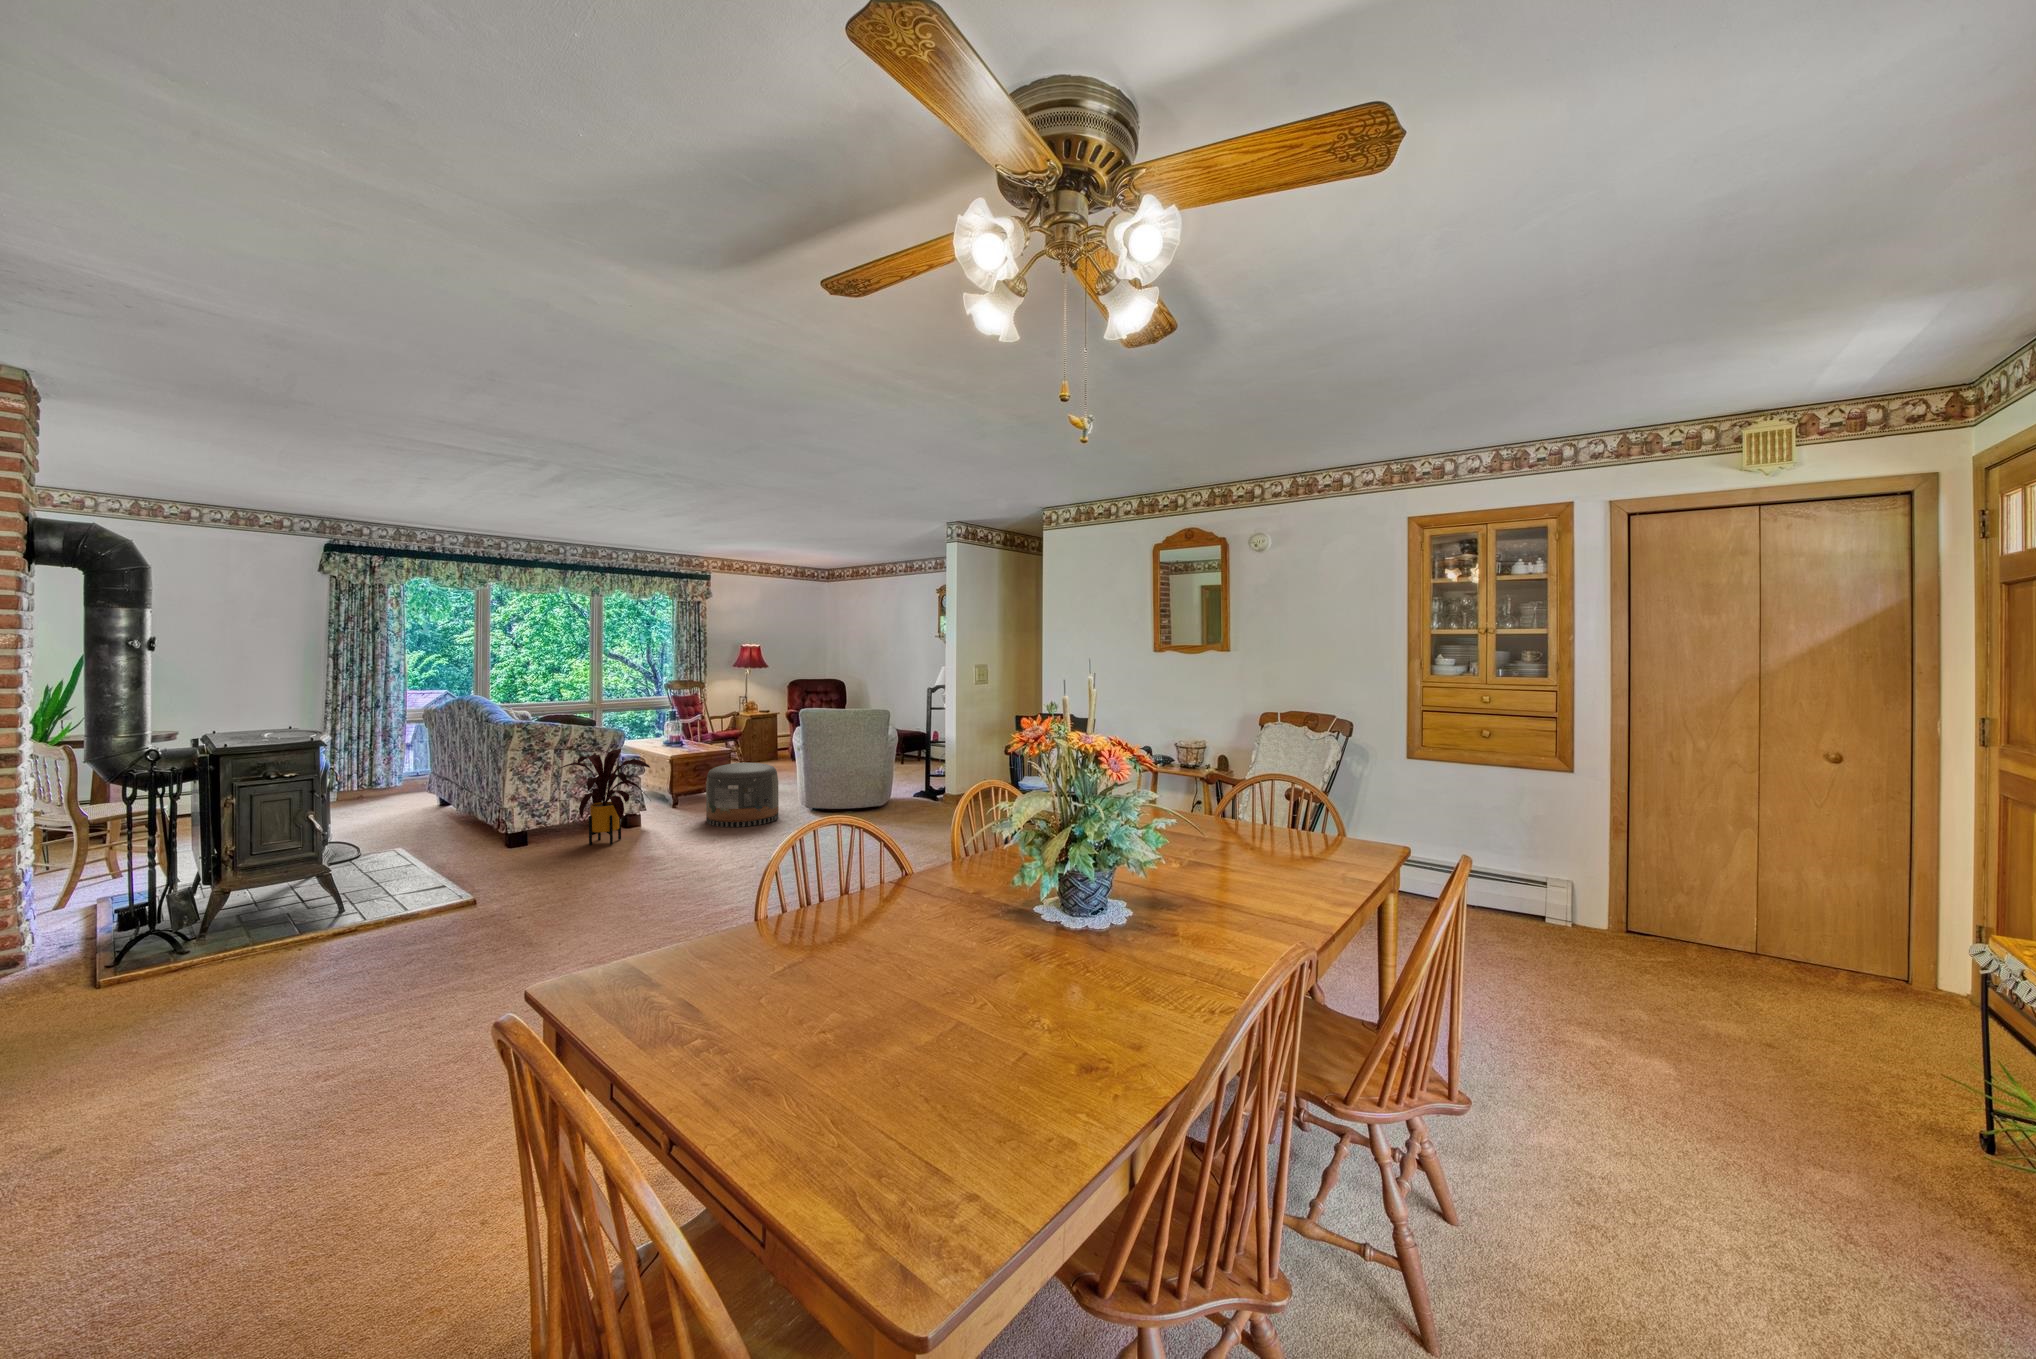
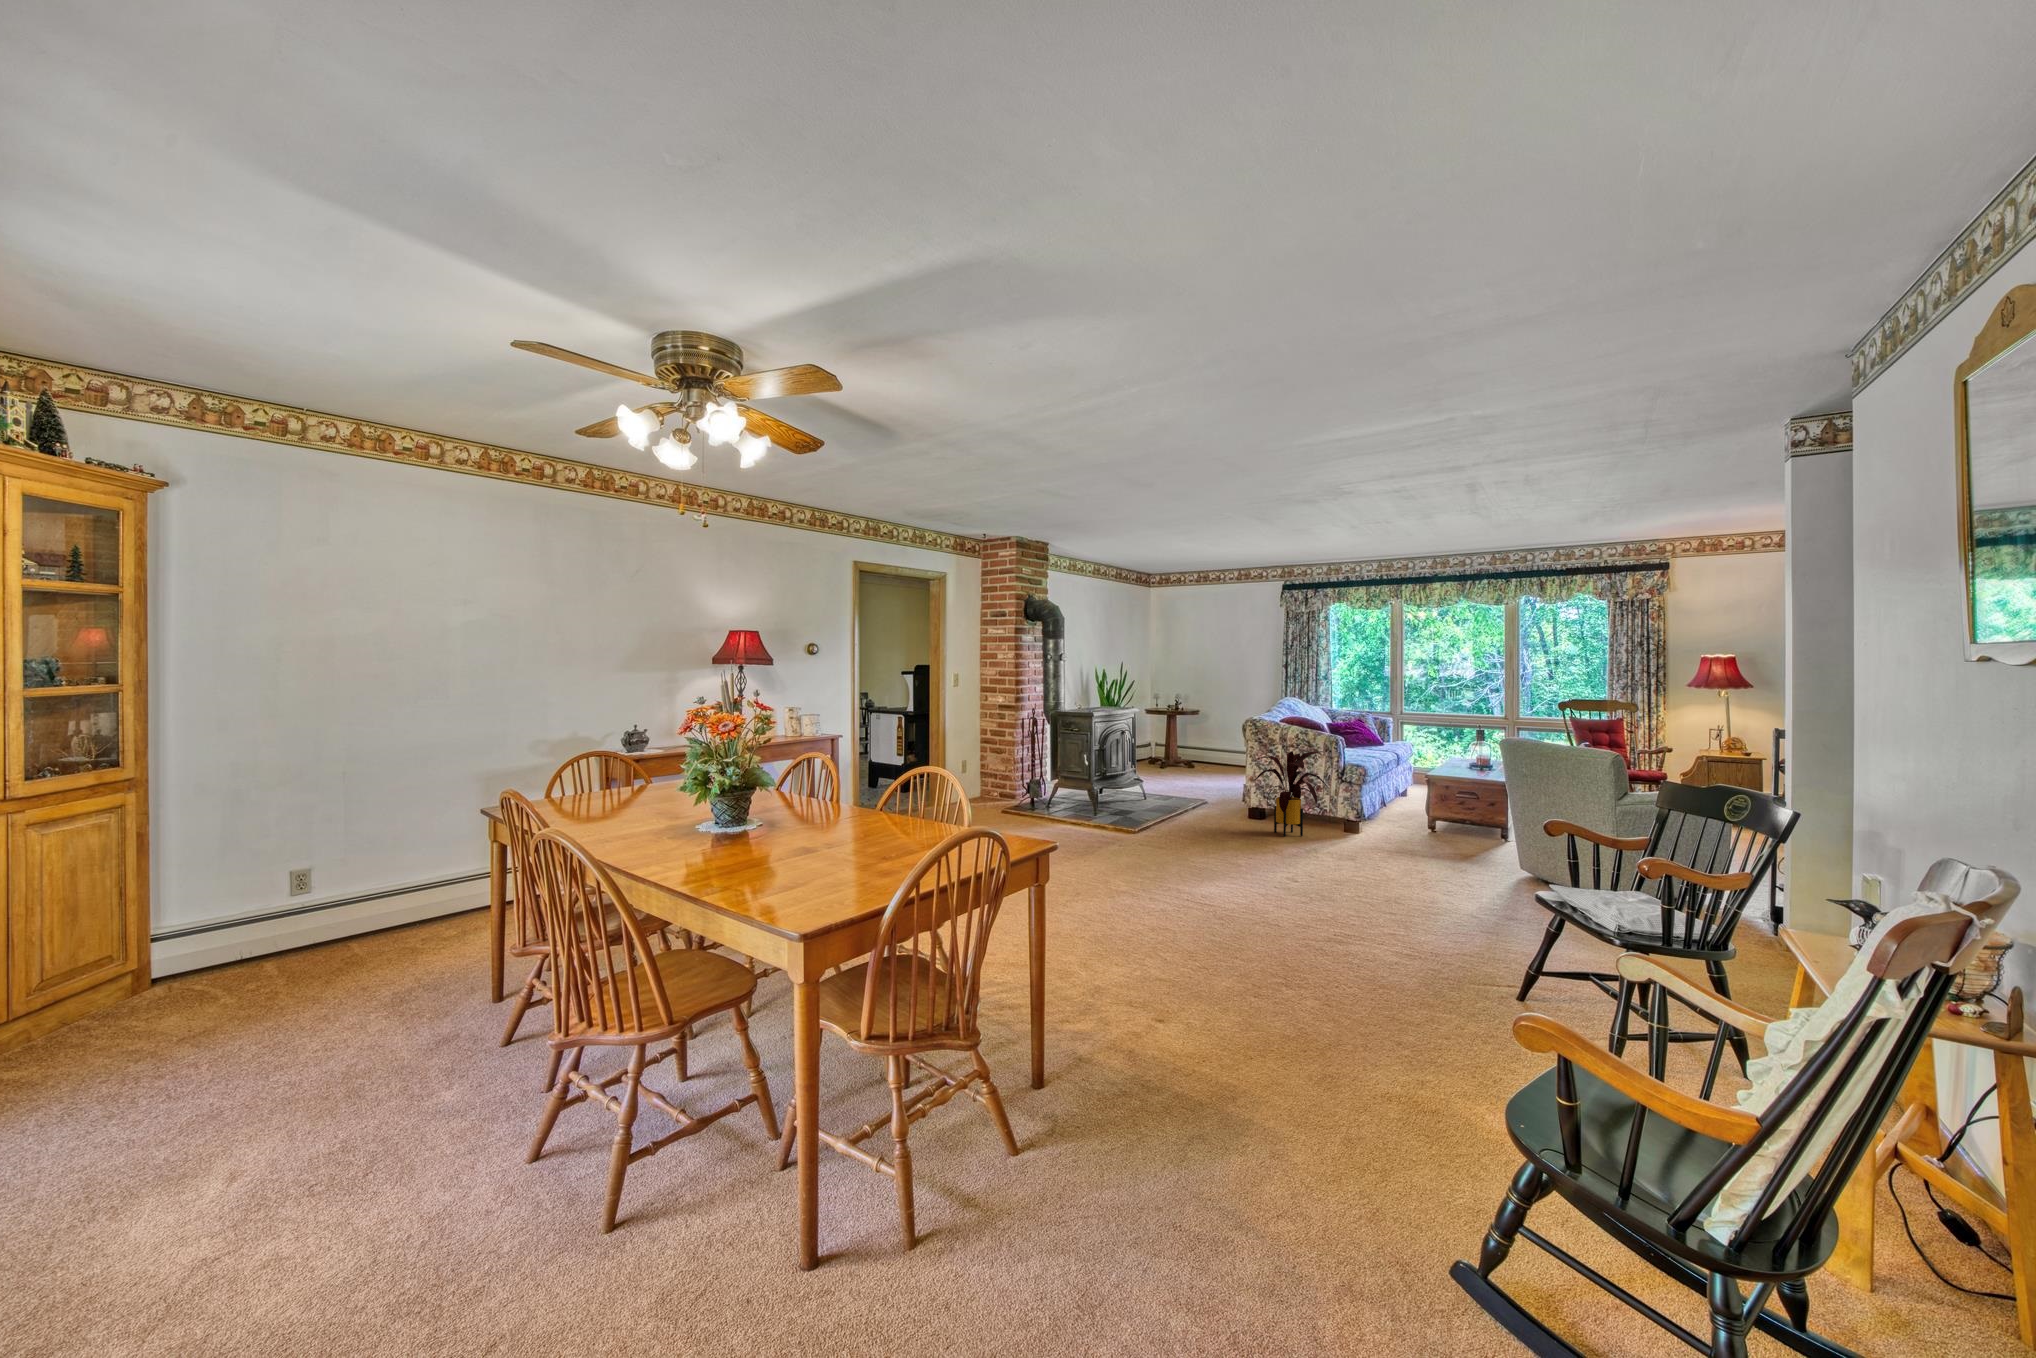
pouf: present [706,763,779,827] -> none [1400,789,1492,866]

